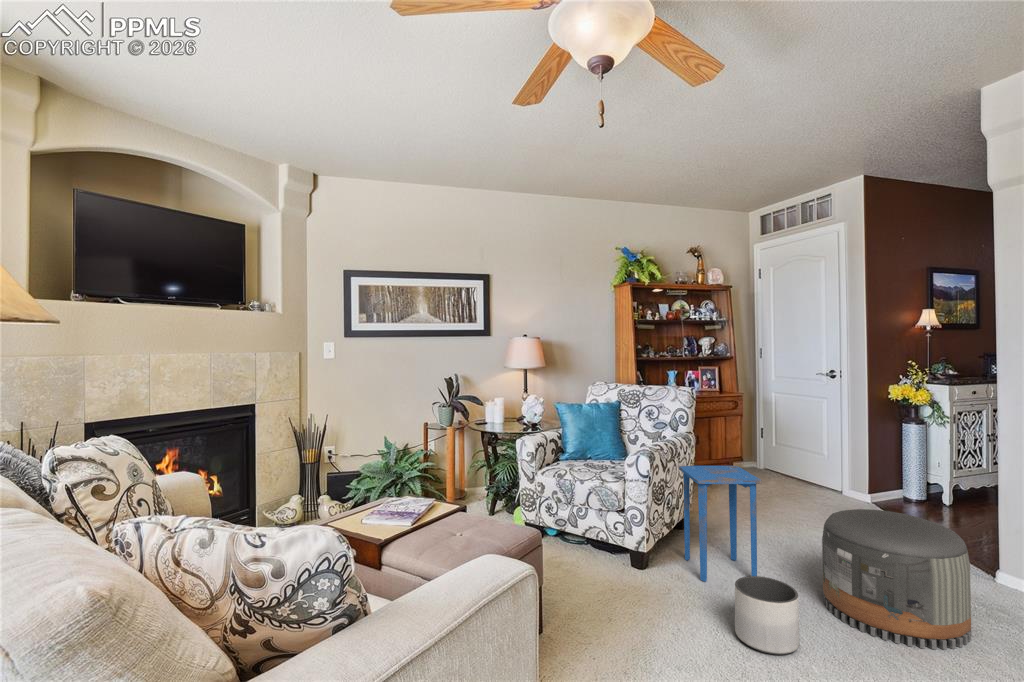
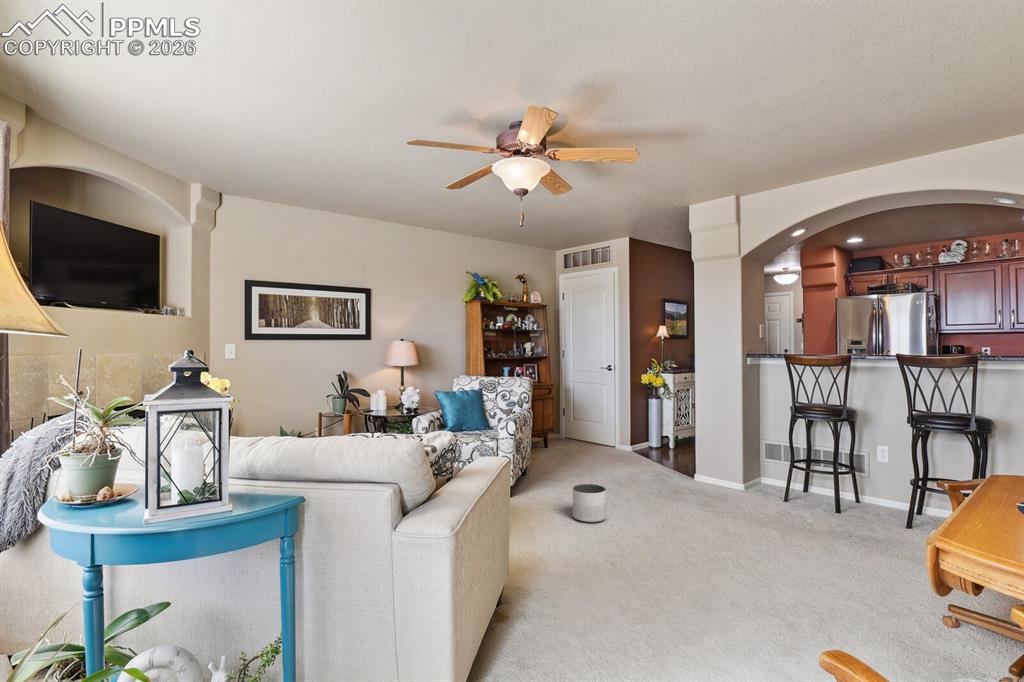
side table: present [679,466,762,582] -> none [530,426,581,499]
pouf: present [822,509,972,650] -> none [614,444,683,510]

